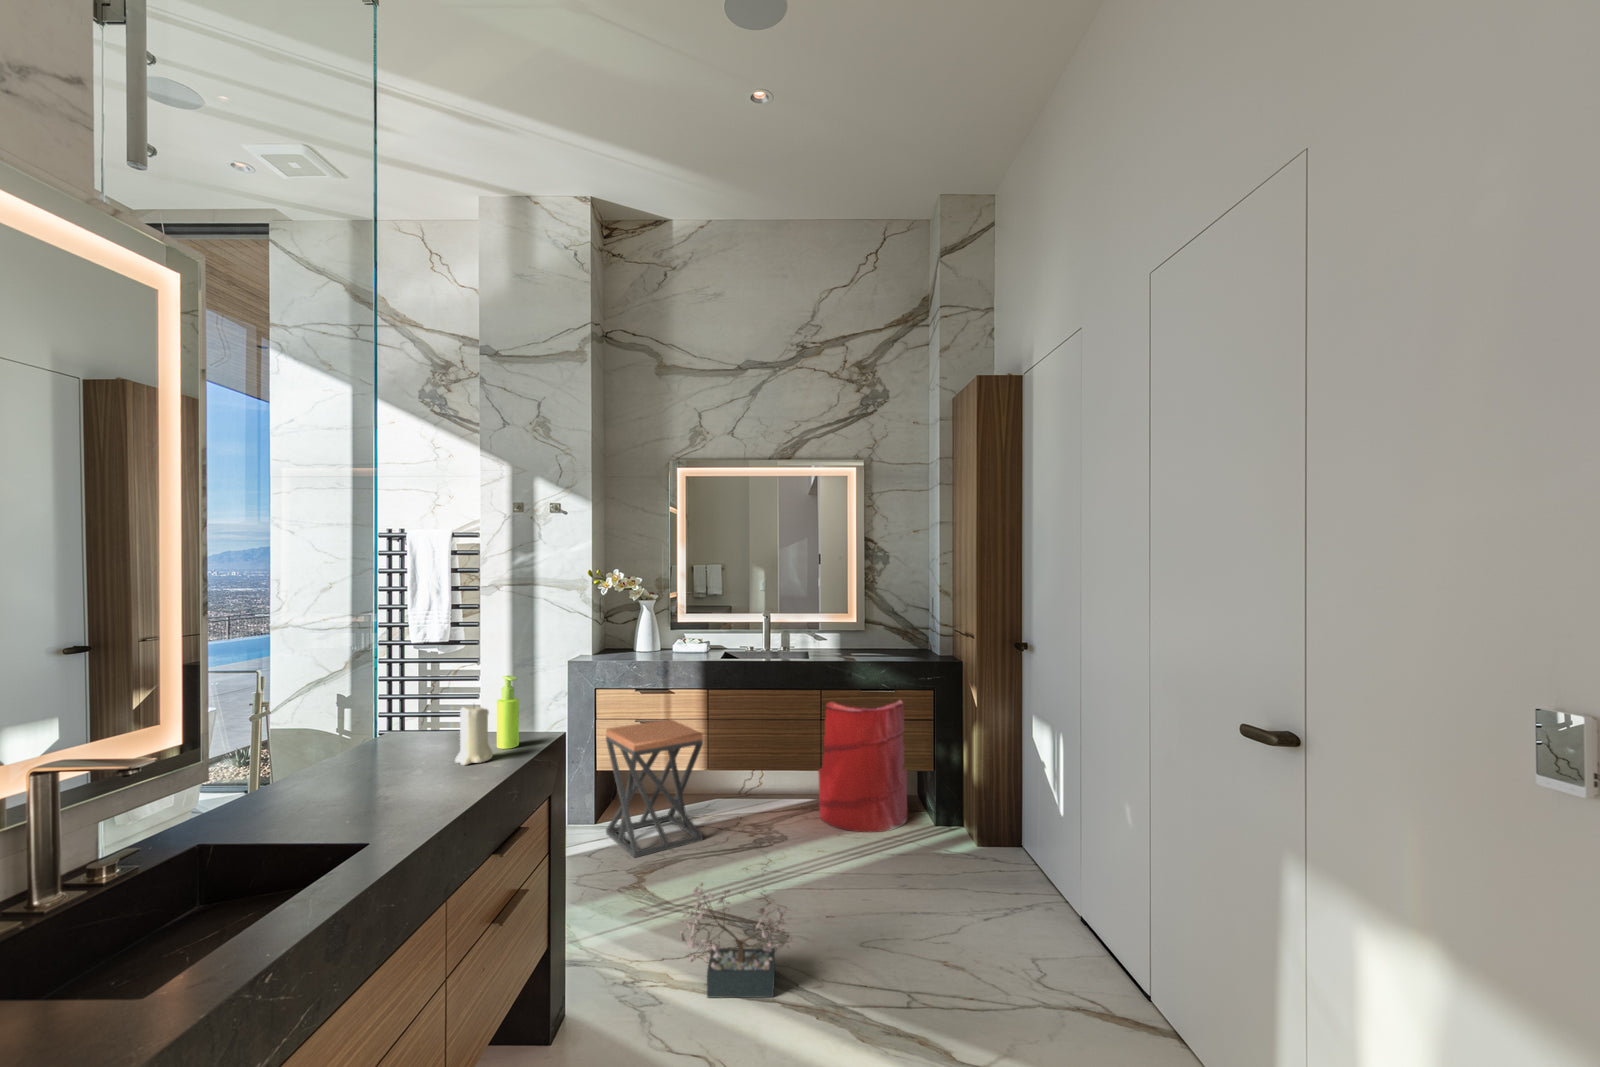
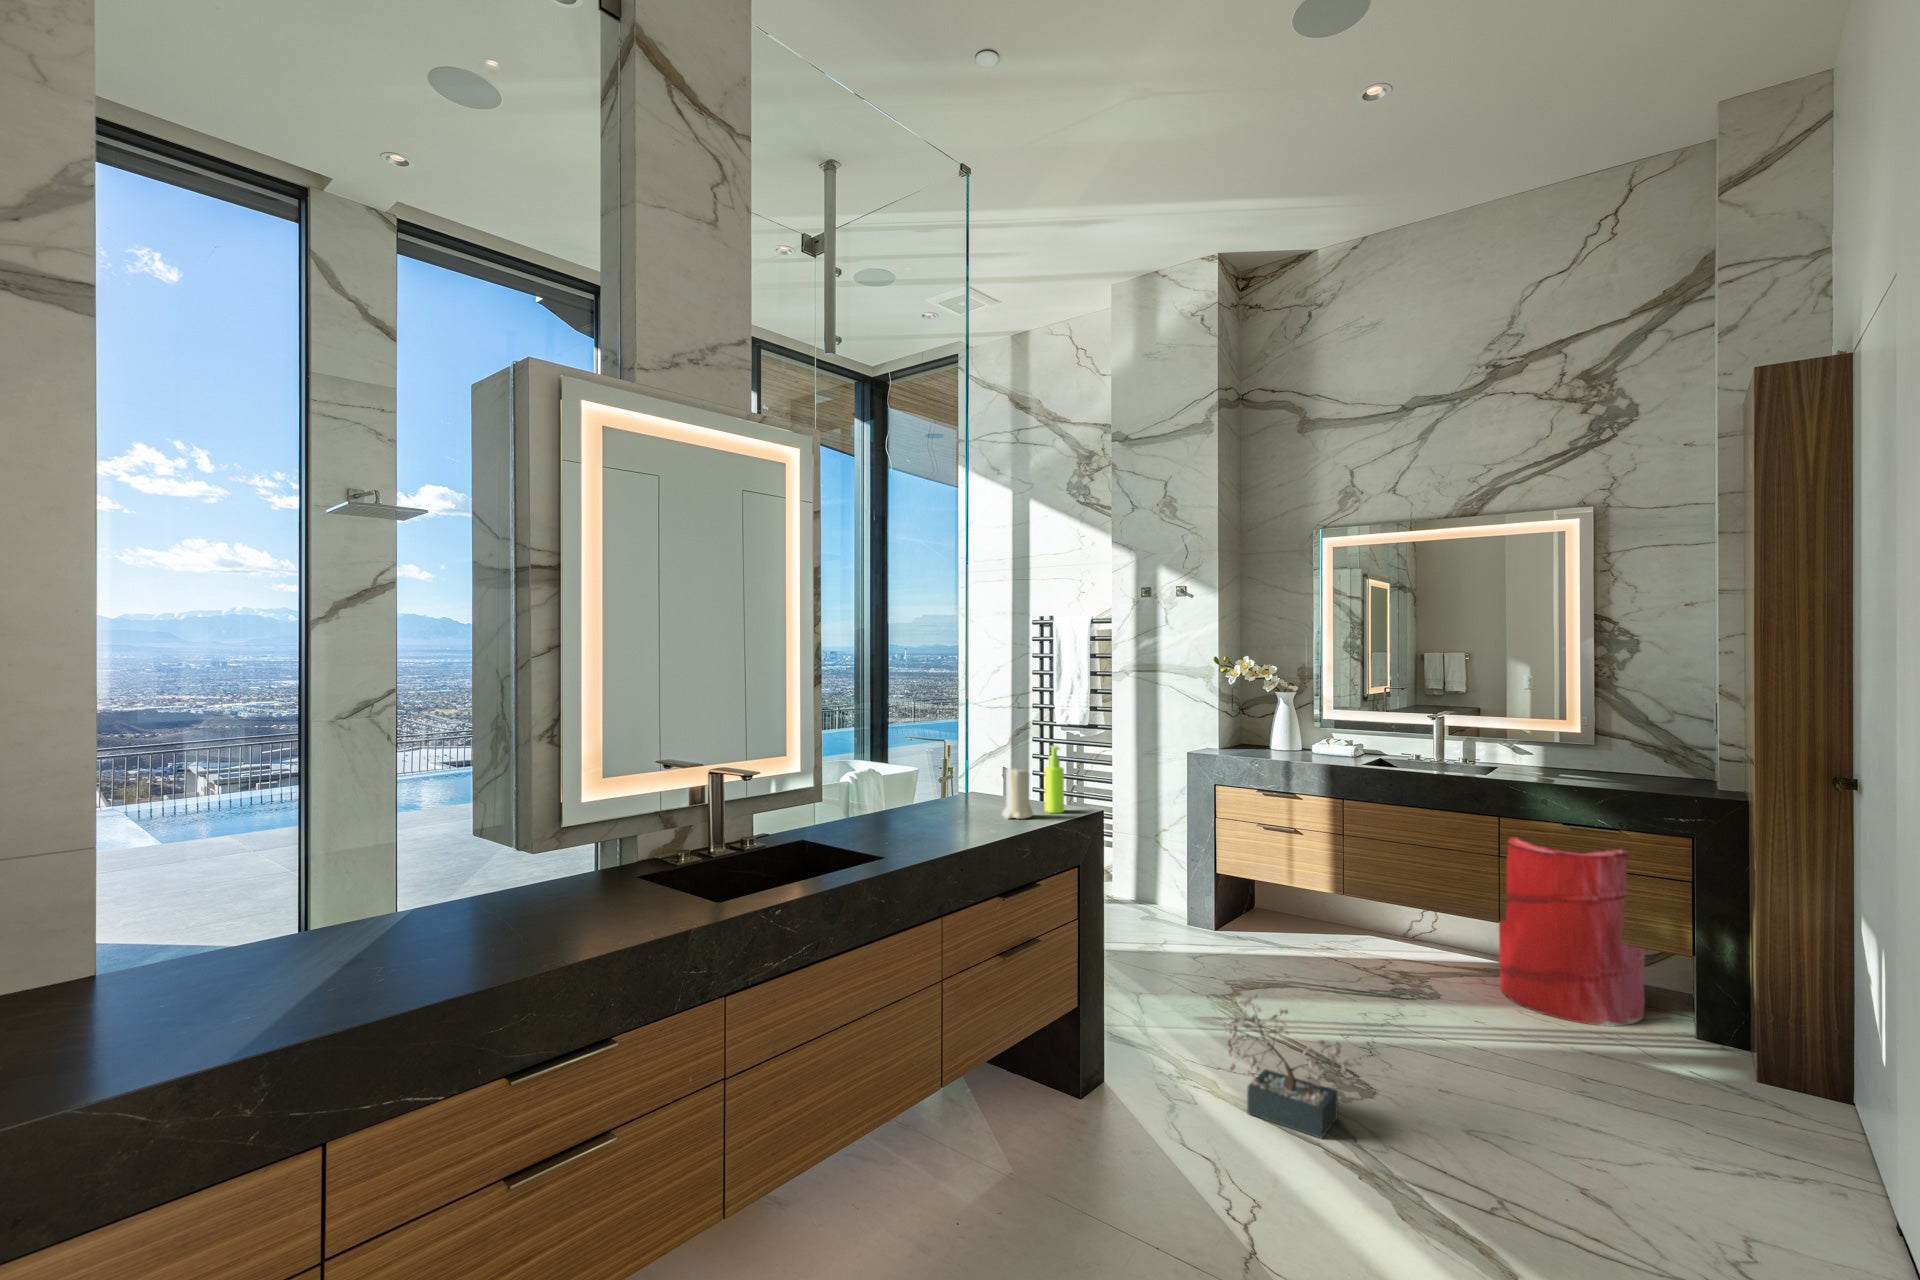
stool: present [606,719,703,857] -> none [1222,830,1328,975]

